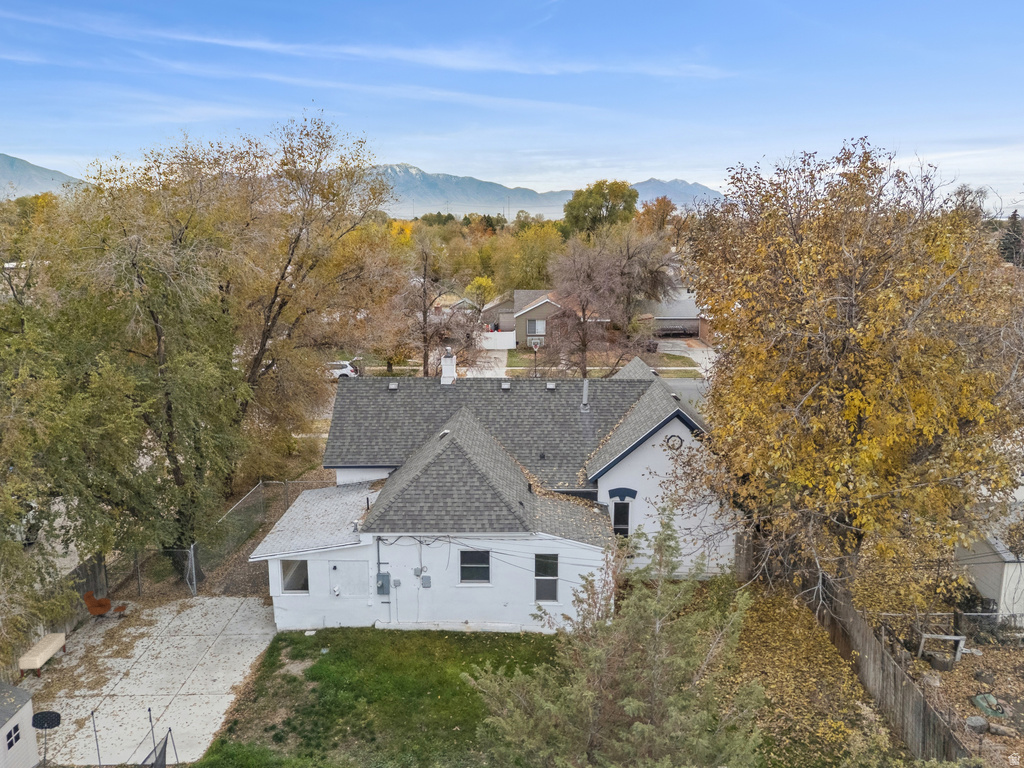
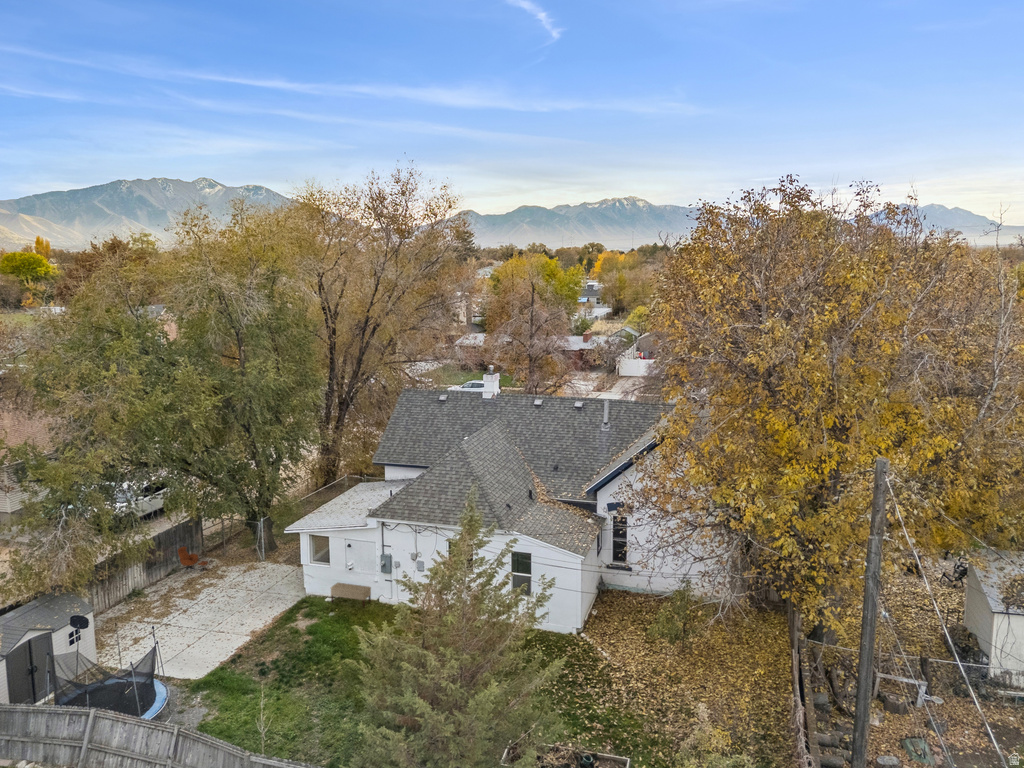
bench: present [18,633,66,678] -> present [331,583,371,607]

